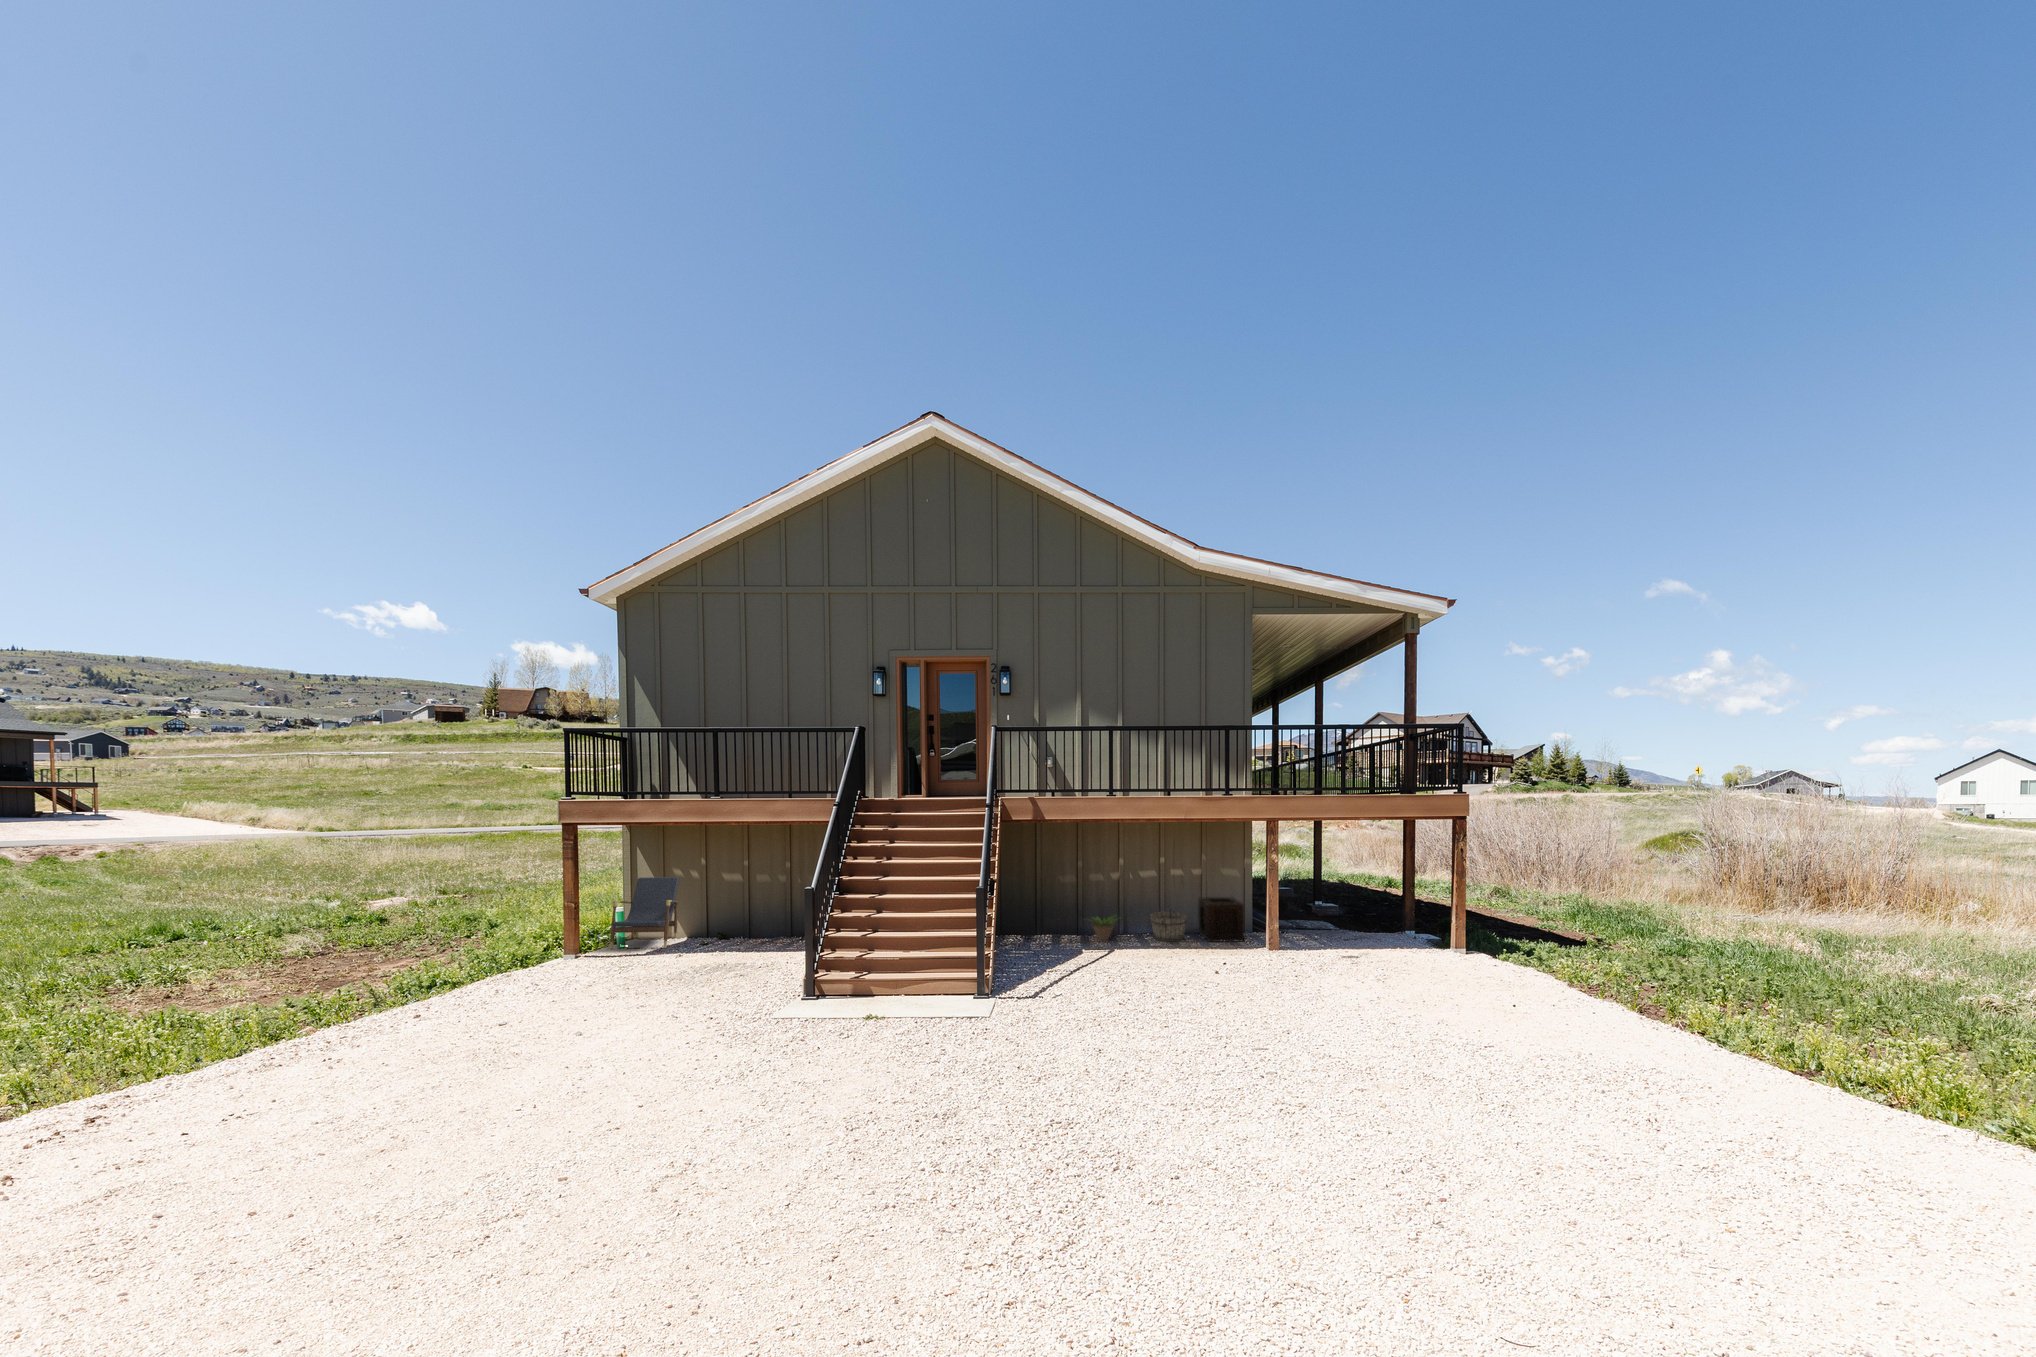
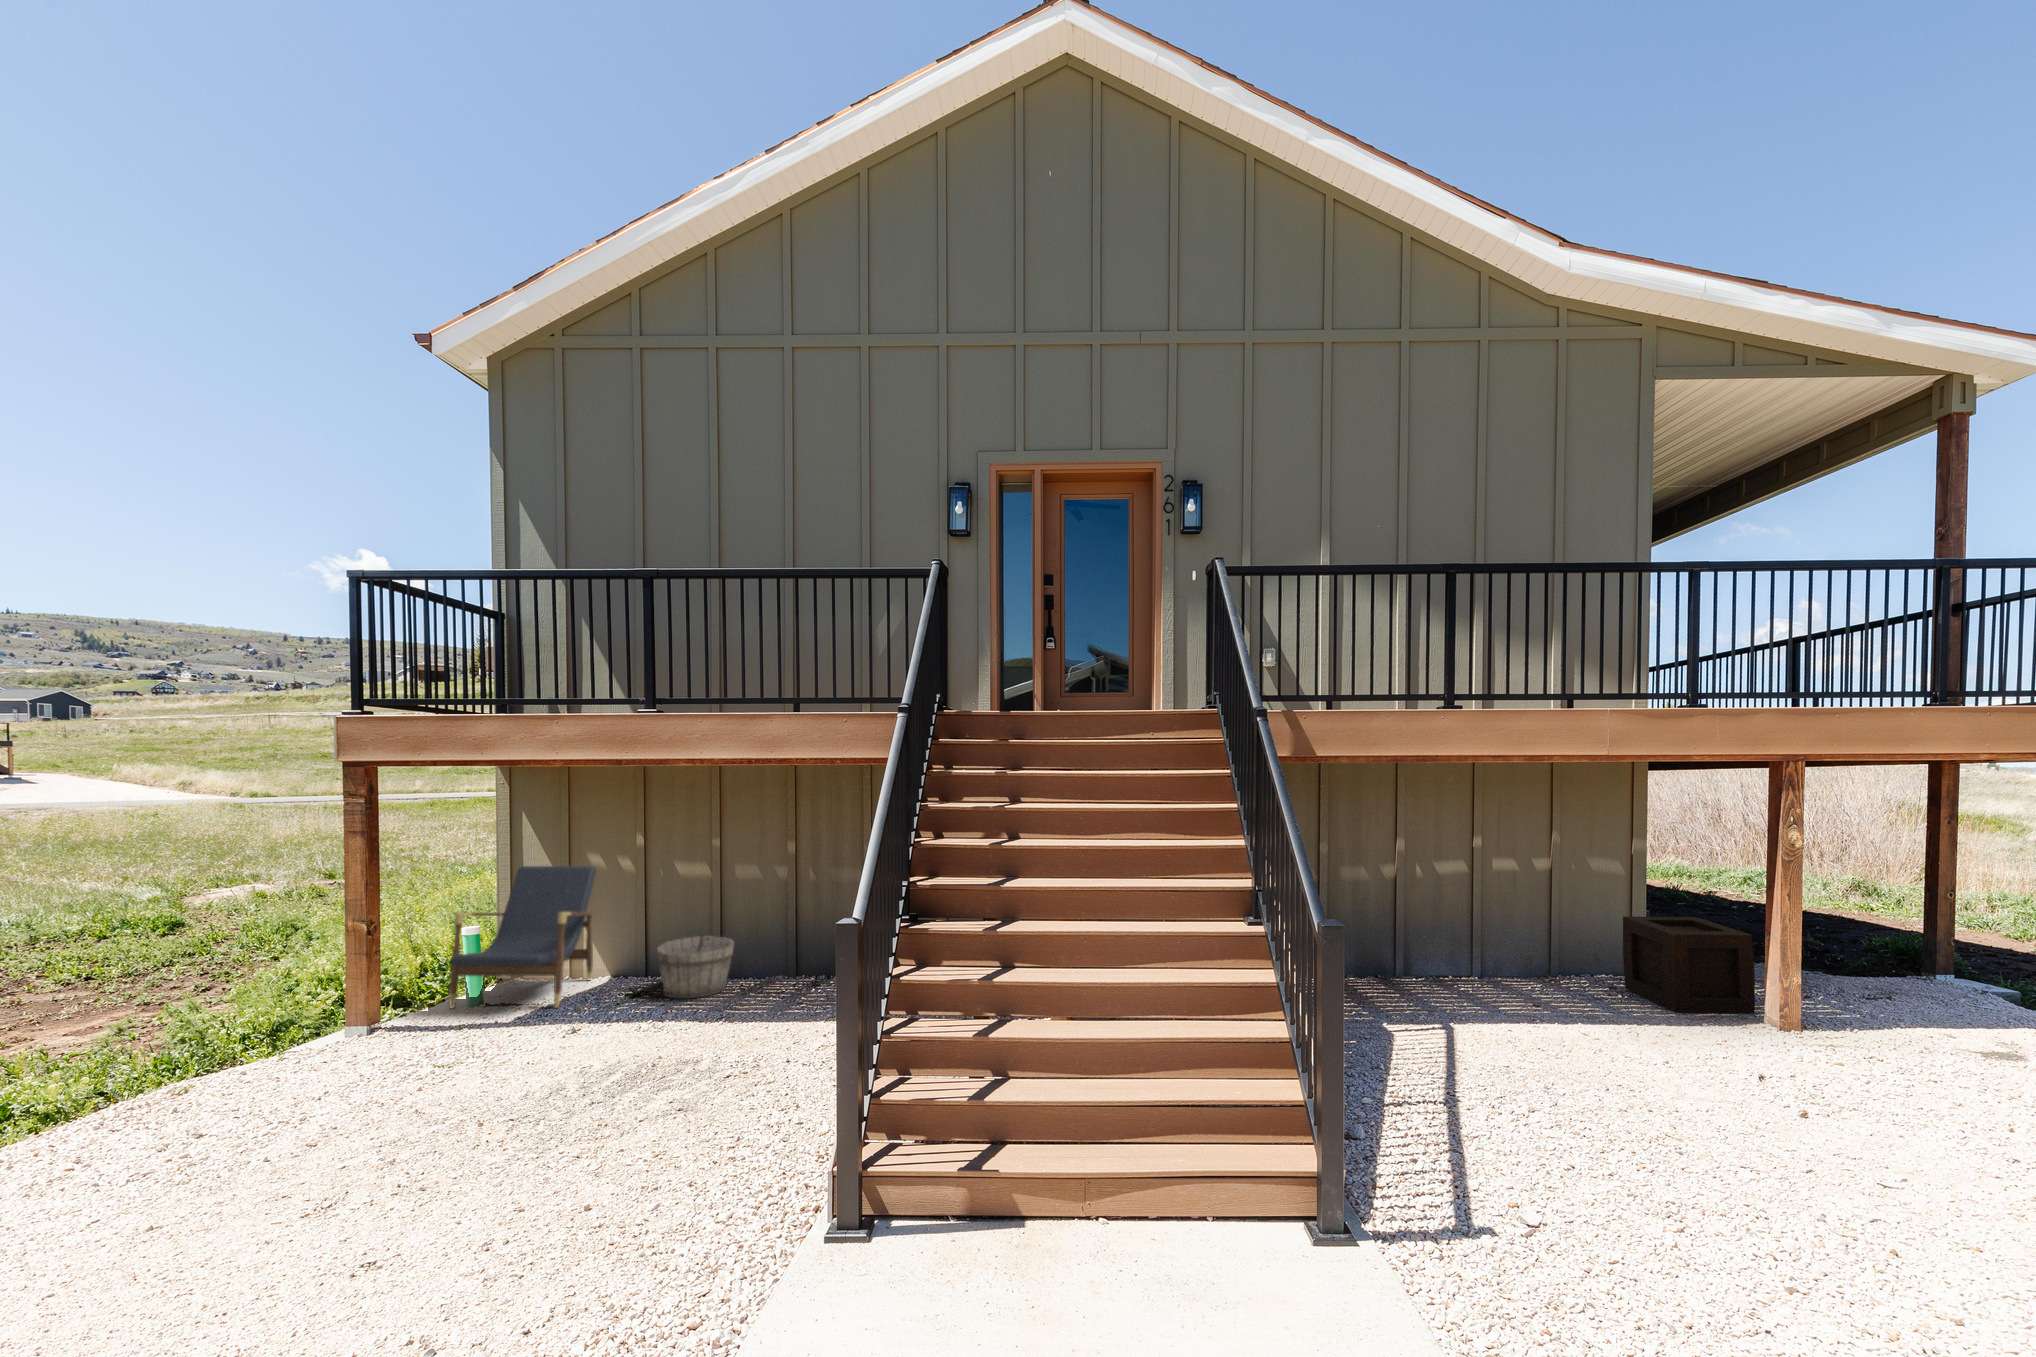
wooden bucket: present [1150,906,1187,941] -> present [657,932,734,998]
decorative plant: present [1092,916,1116,940] -> none [1391,951,1480,1004]

